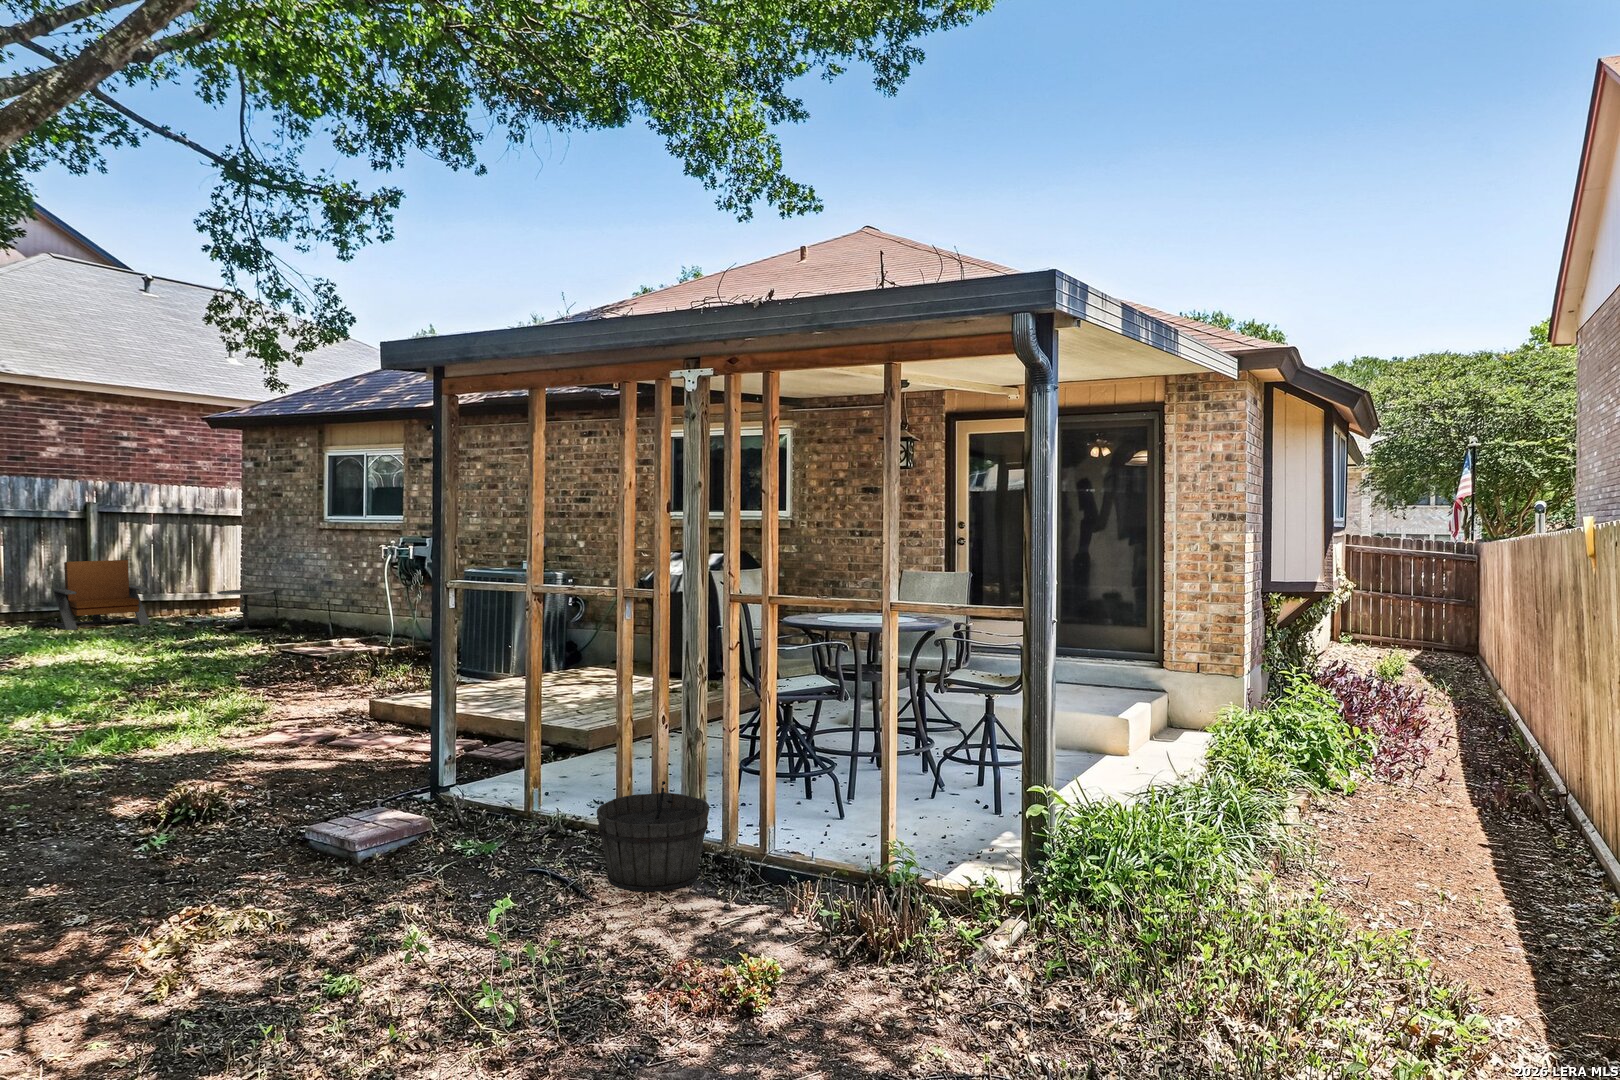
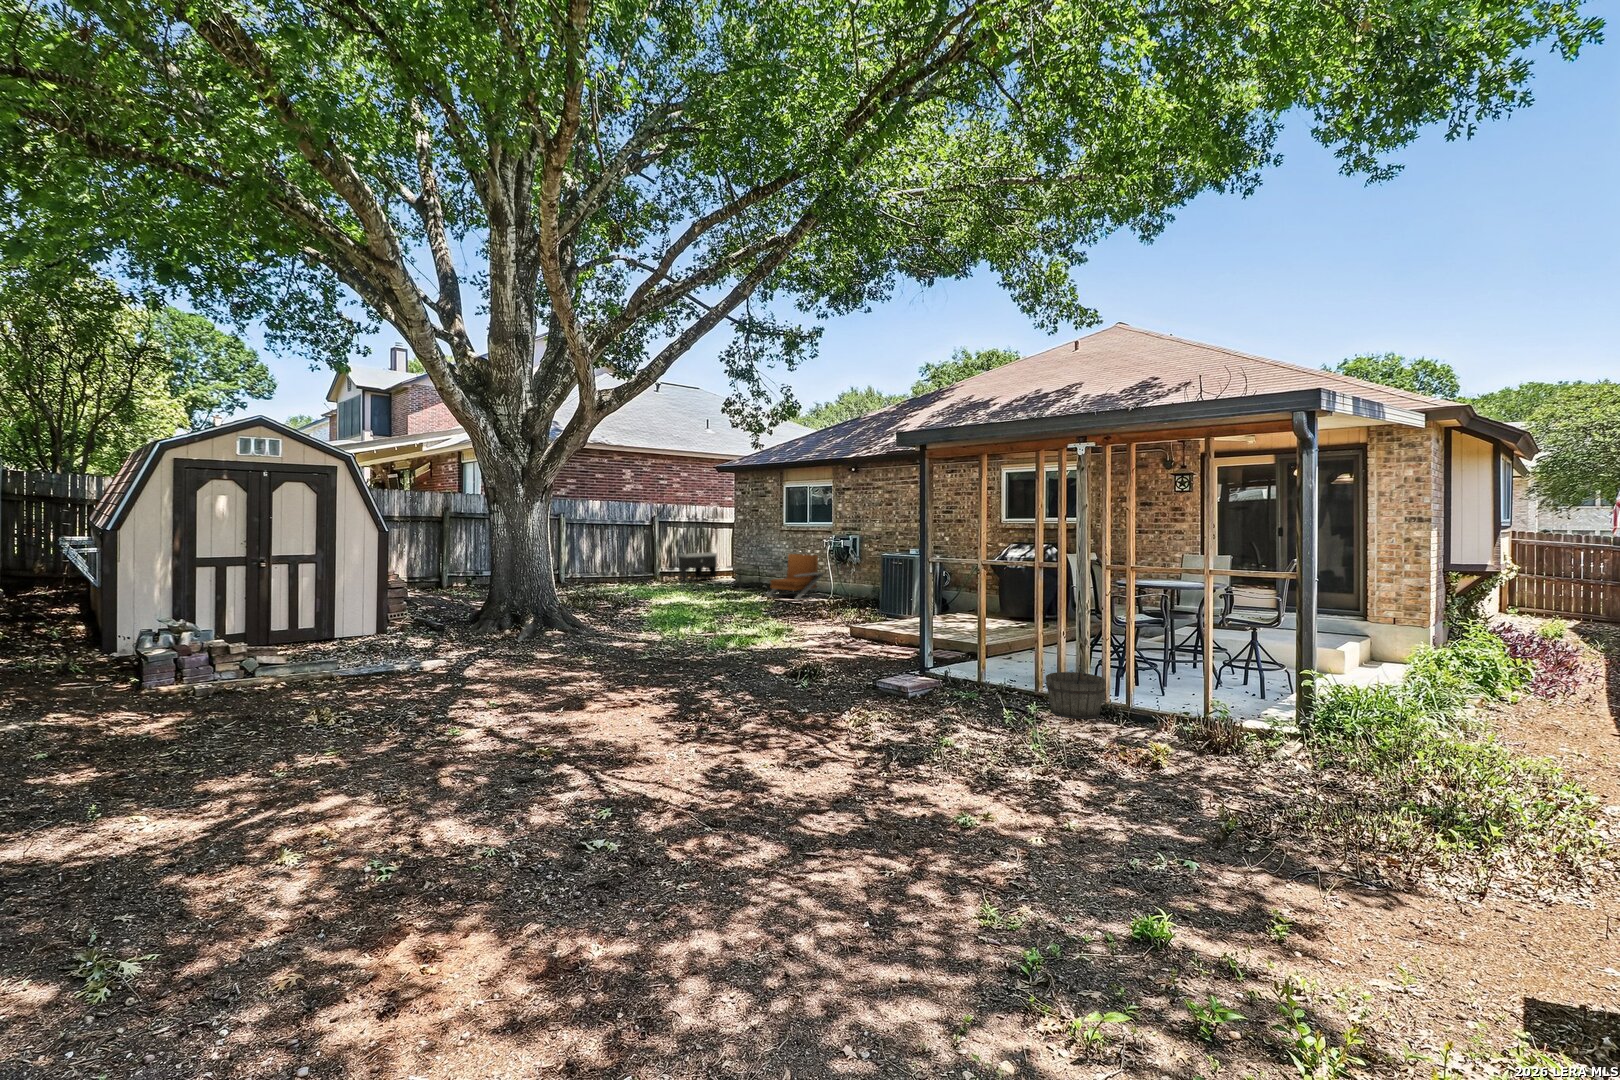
lounge chair: present [53,560,150,630] -> present [767,554,824,600]
storage bench: none [141,567,223,619] -> present [679,552,717,580]

